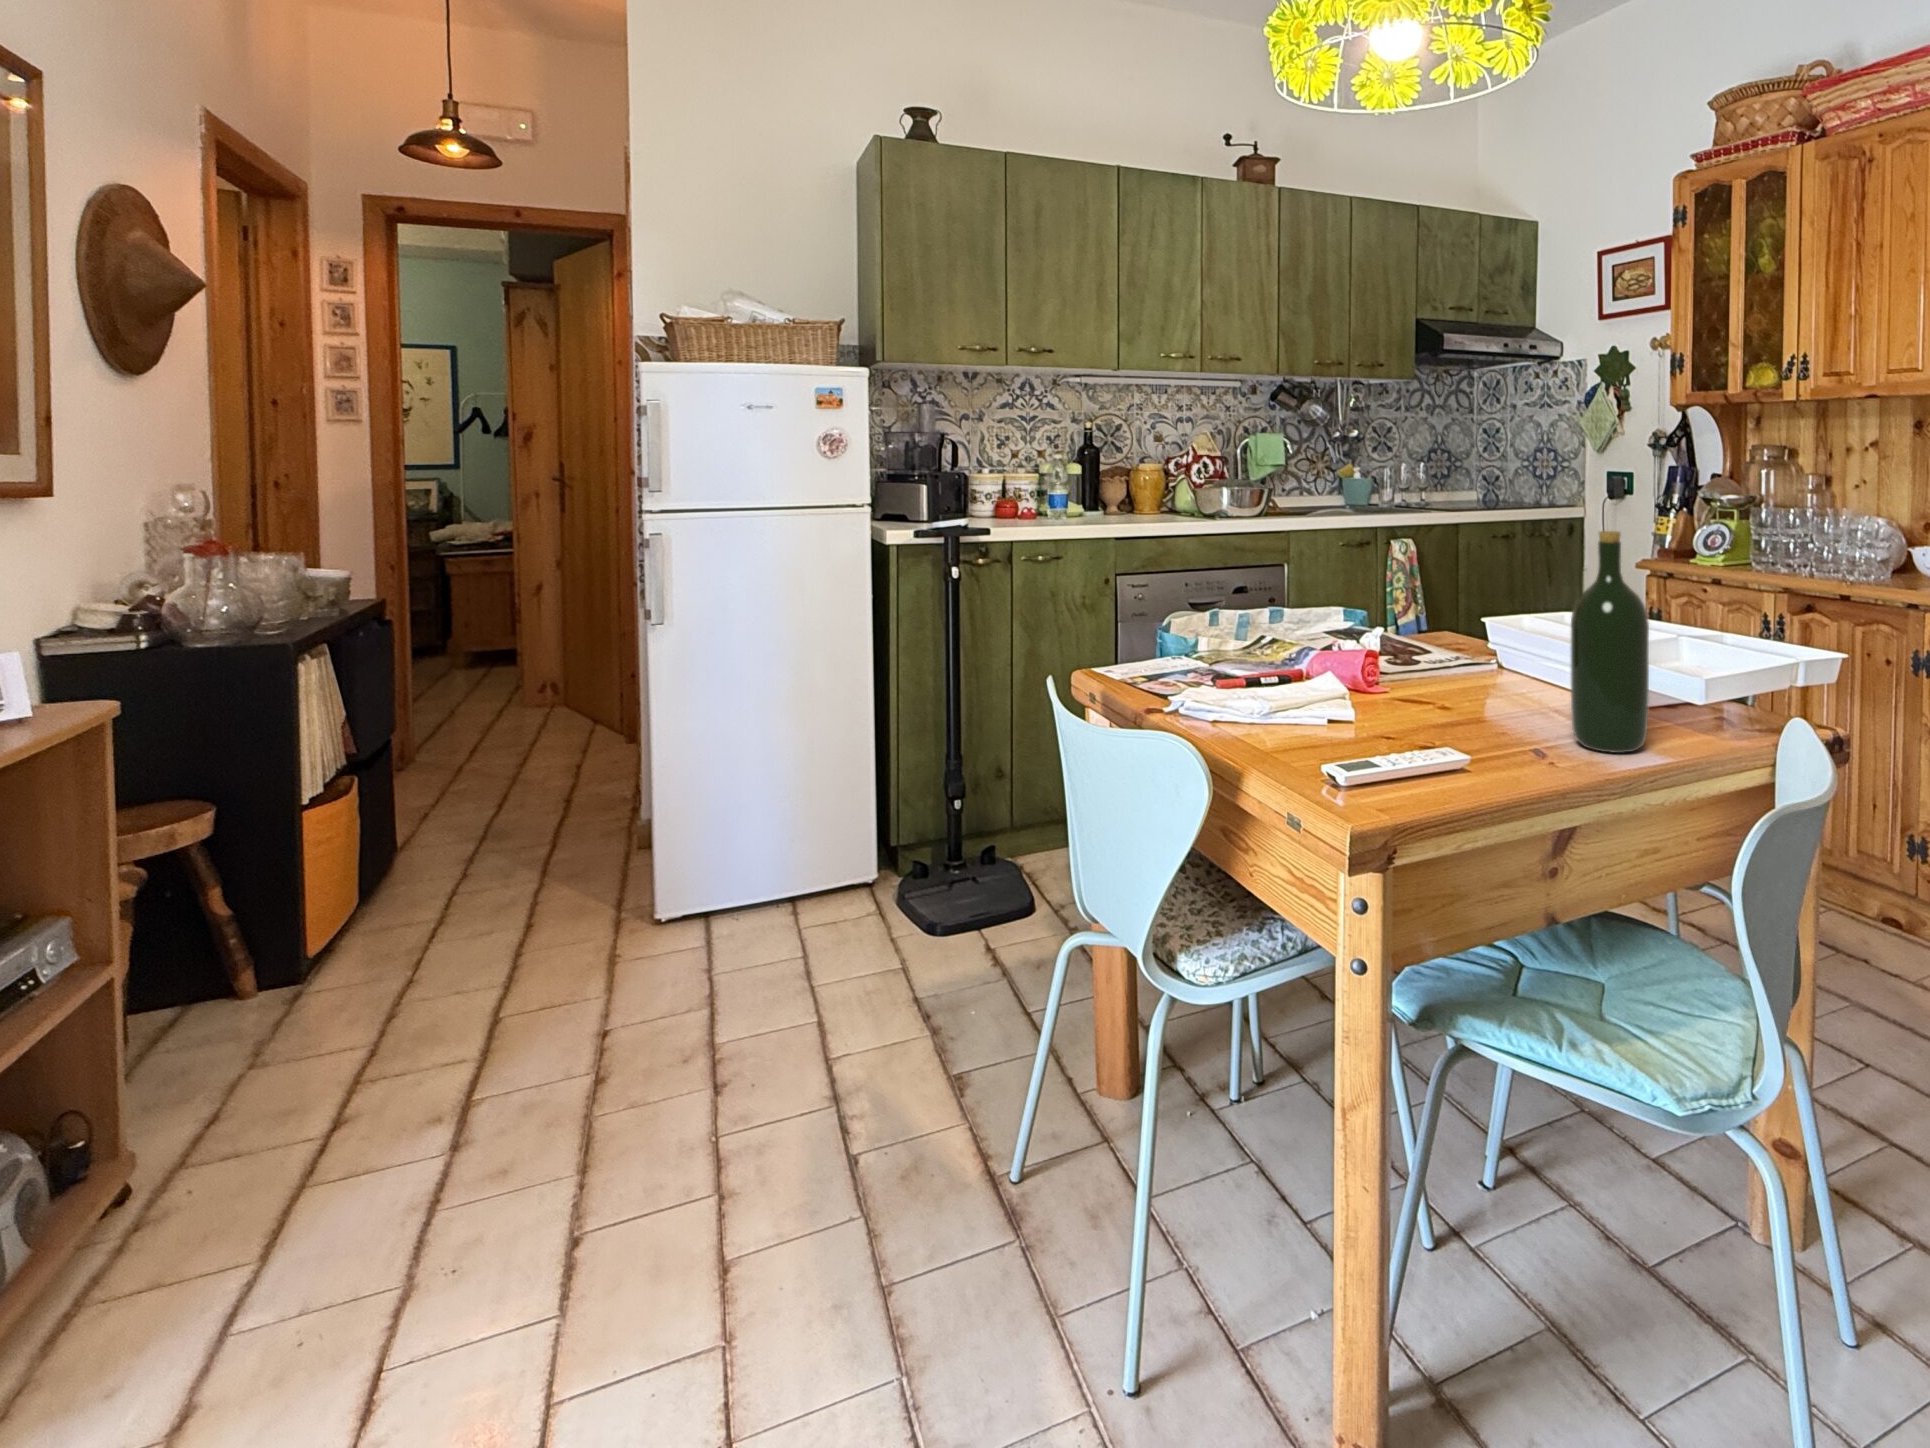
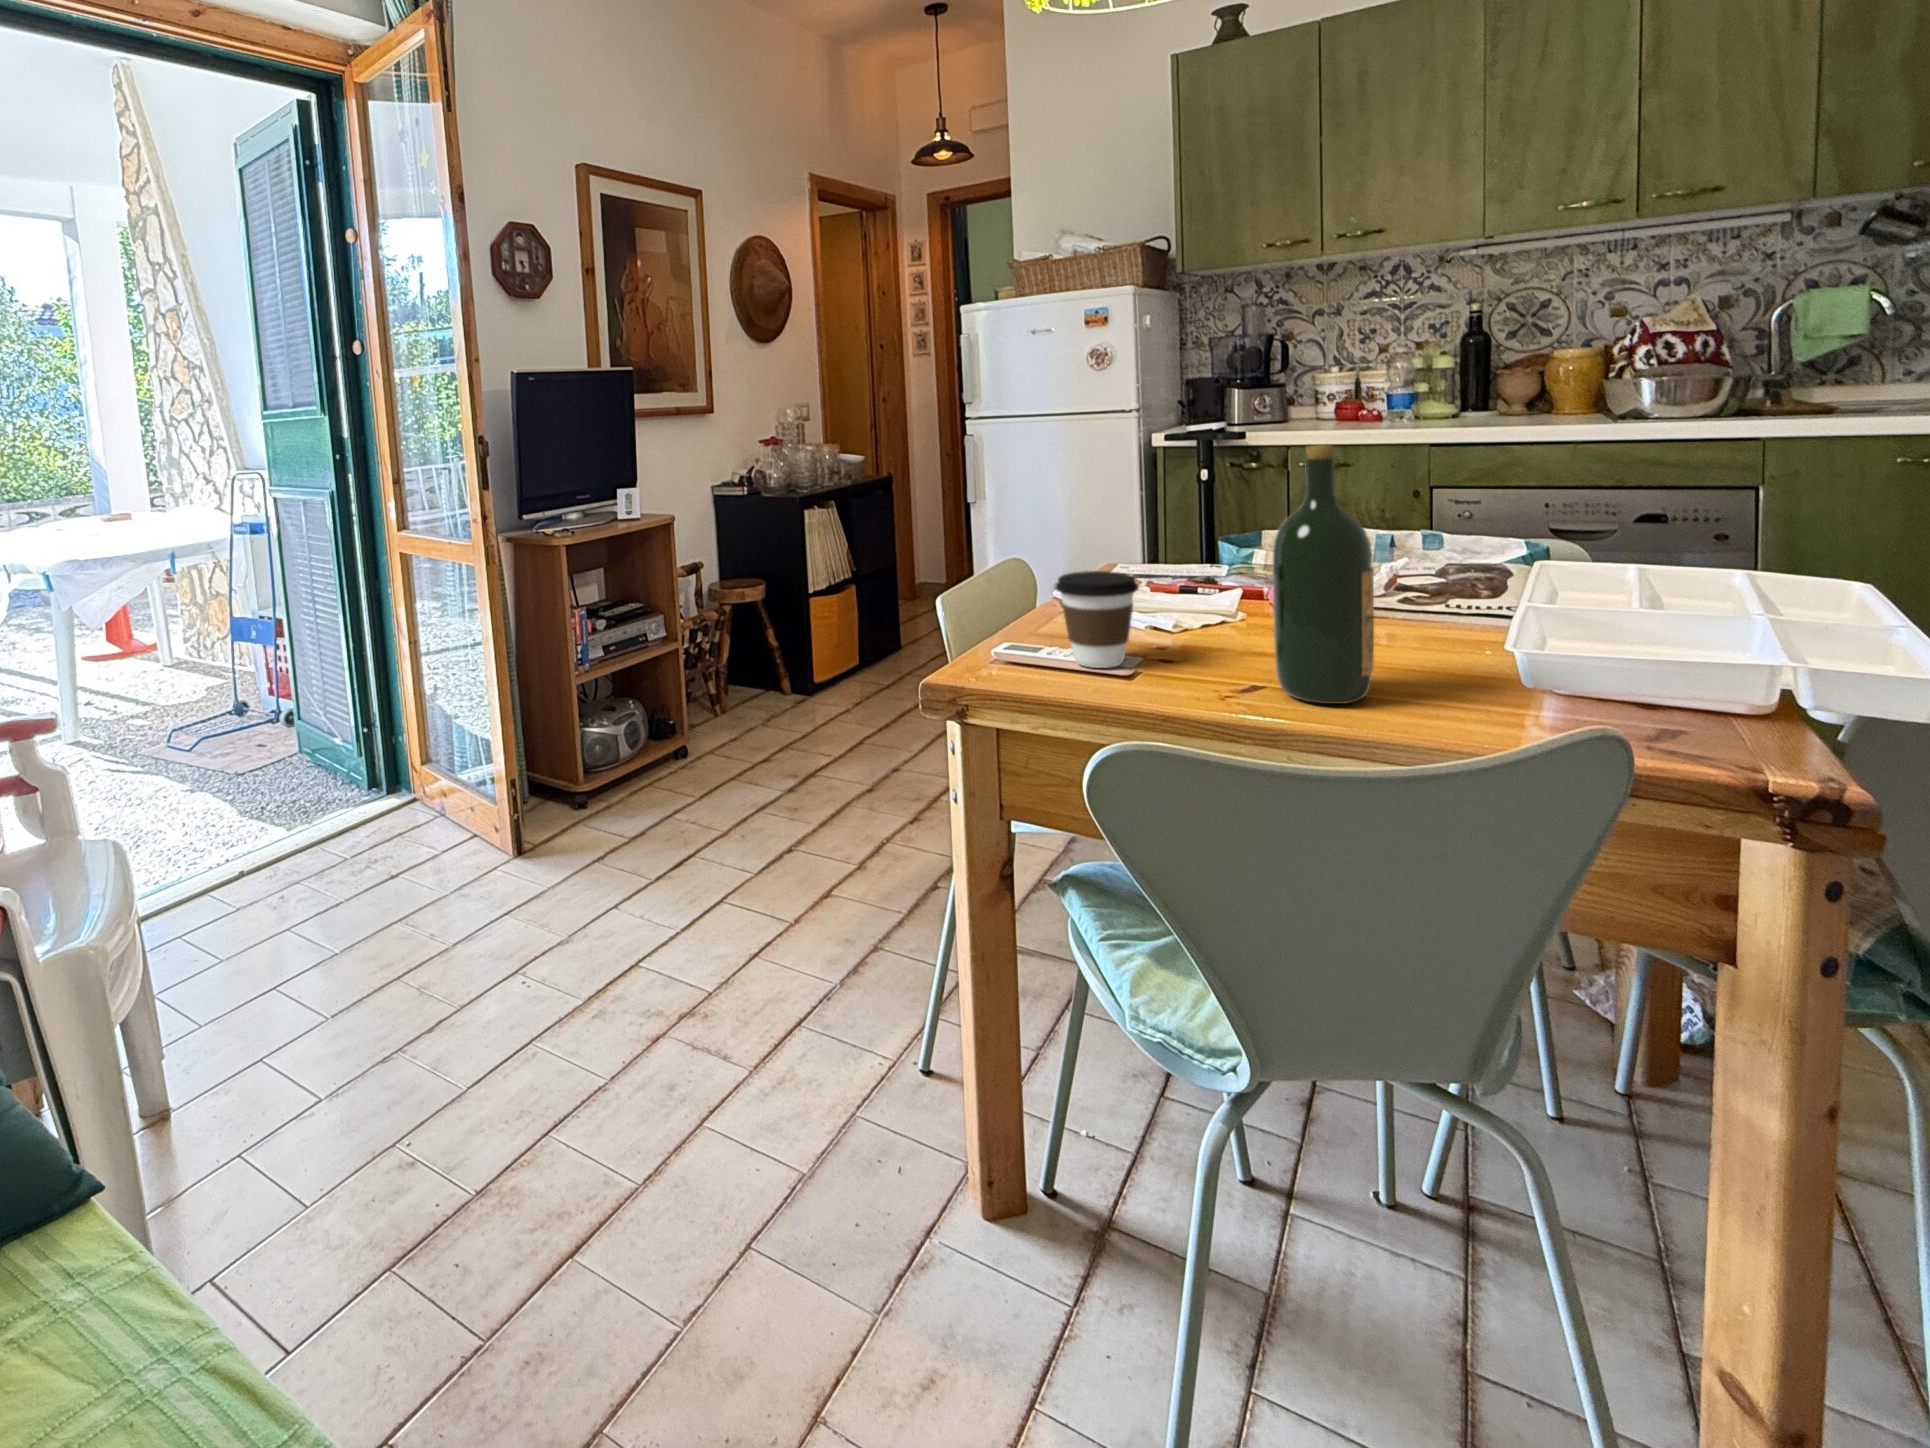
coffee cup: none [1387,665,1472,769] -> present [1055,571,1139,668]

